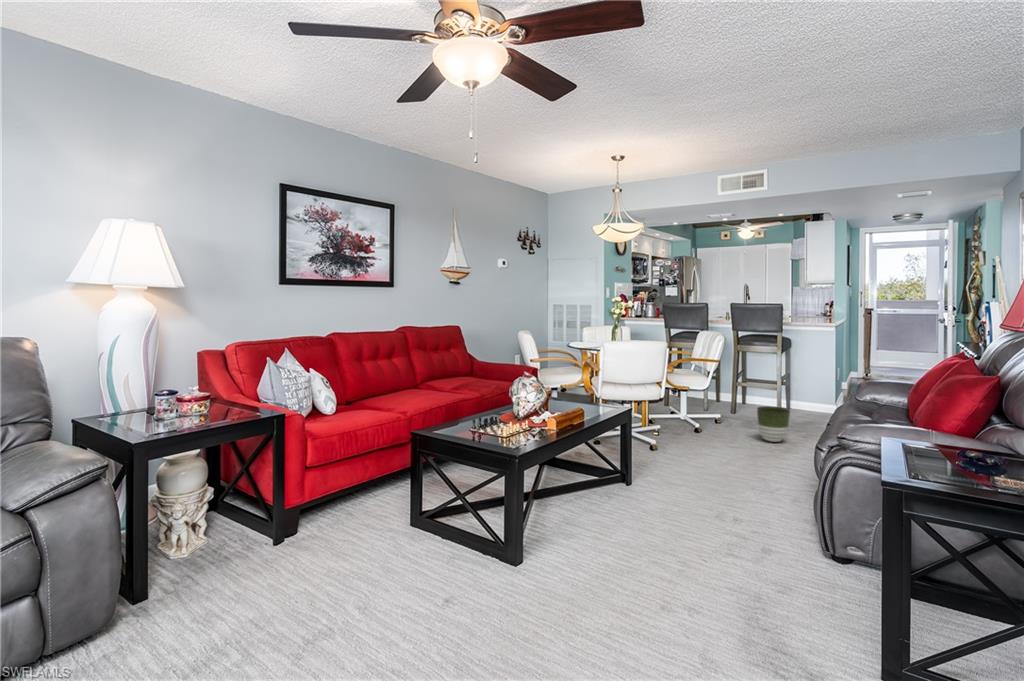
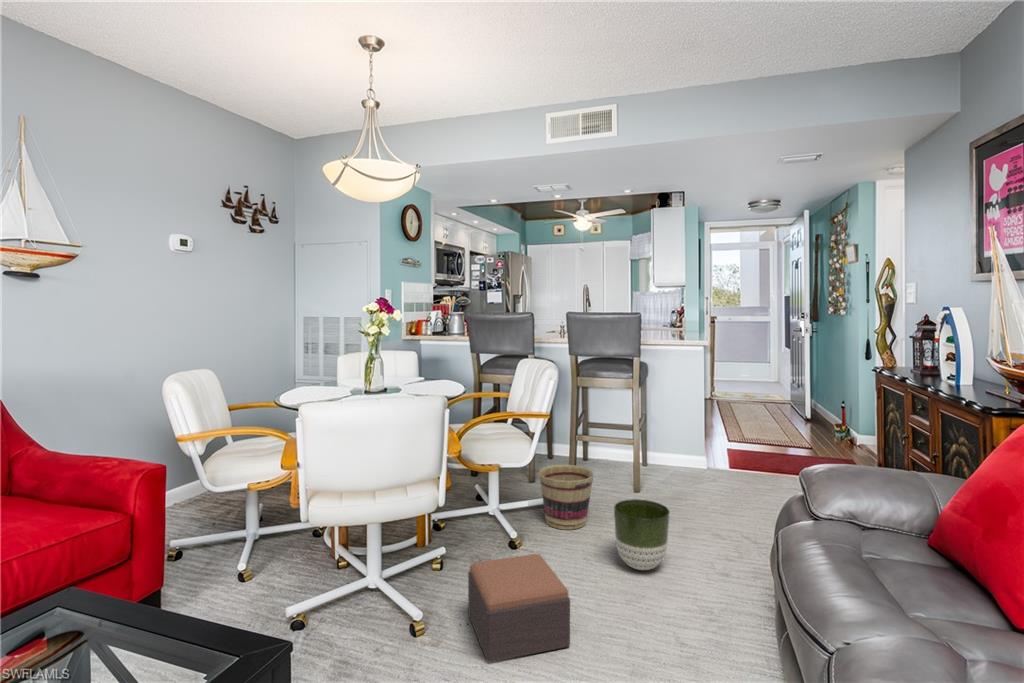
basket: none [712,394,747,428] -> present [539,465,593,530]
footstool: none [678,421,731,457] -> present [468,554,570,663]

